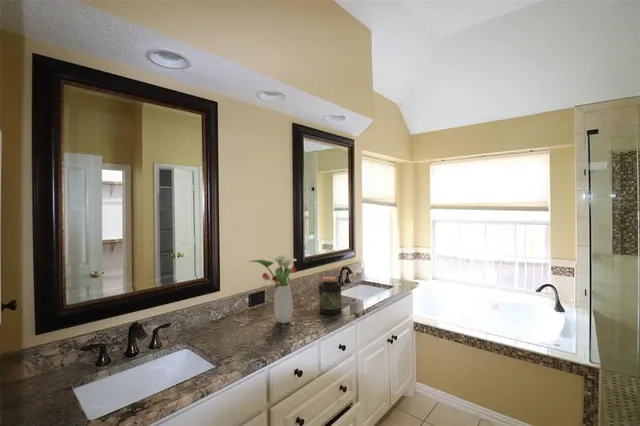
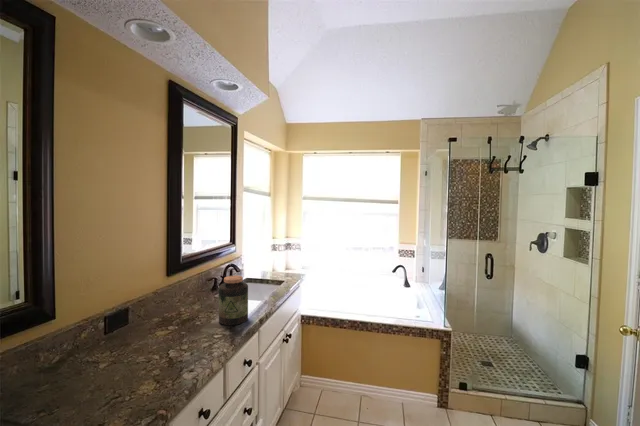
flower arrangement: present [250,255,296,323] -> none [112,252,198,349]

